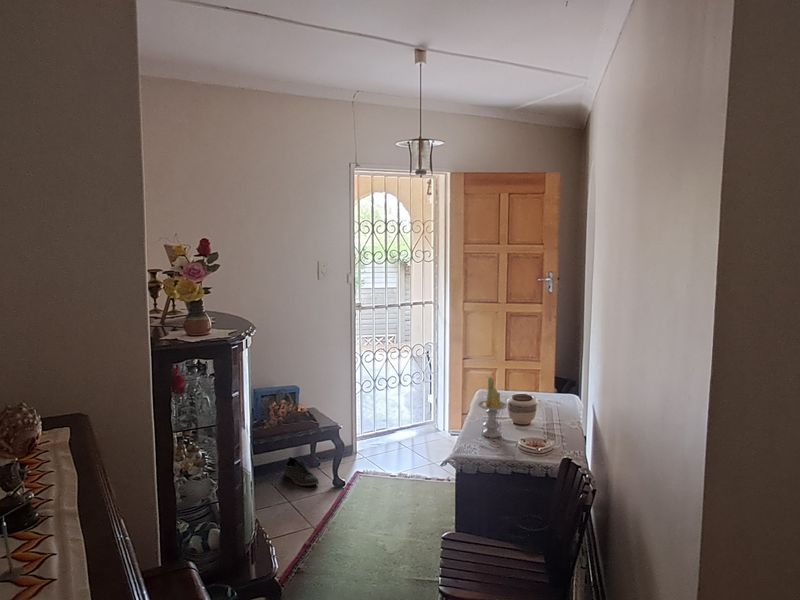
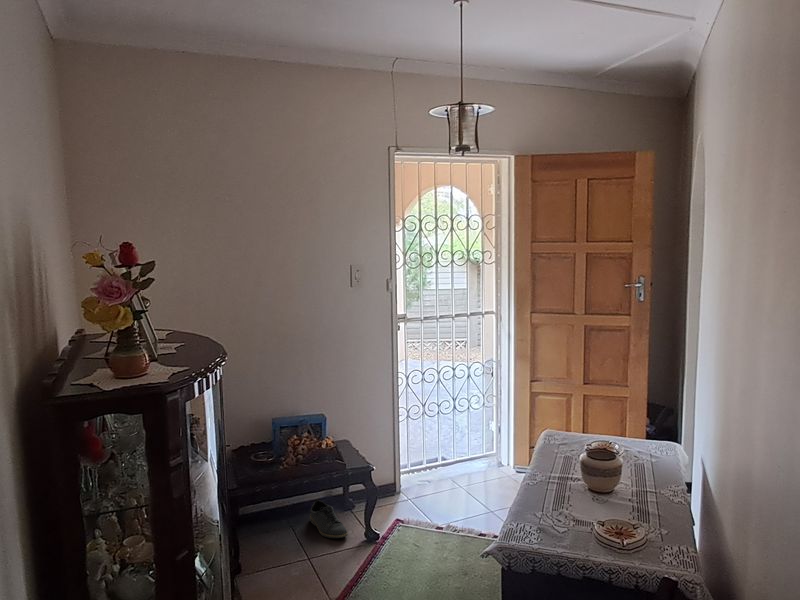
candle: present [478,377,507,438] -> none [536,428,578,514]

